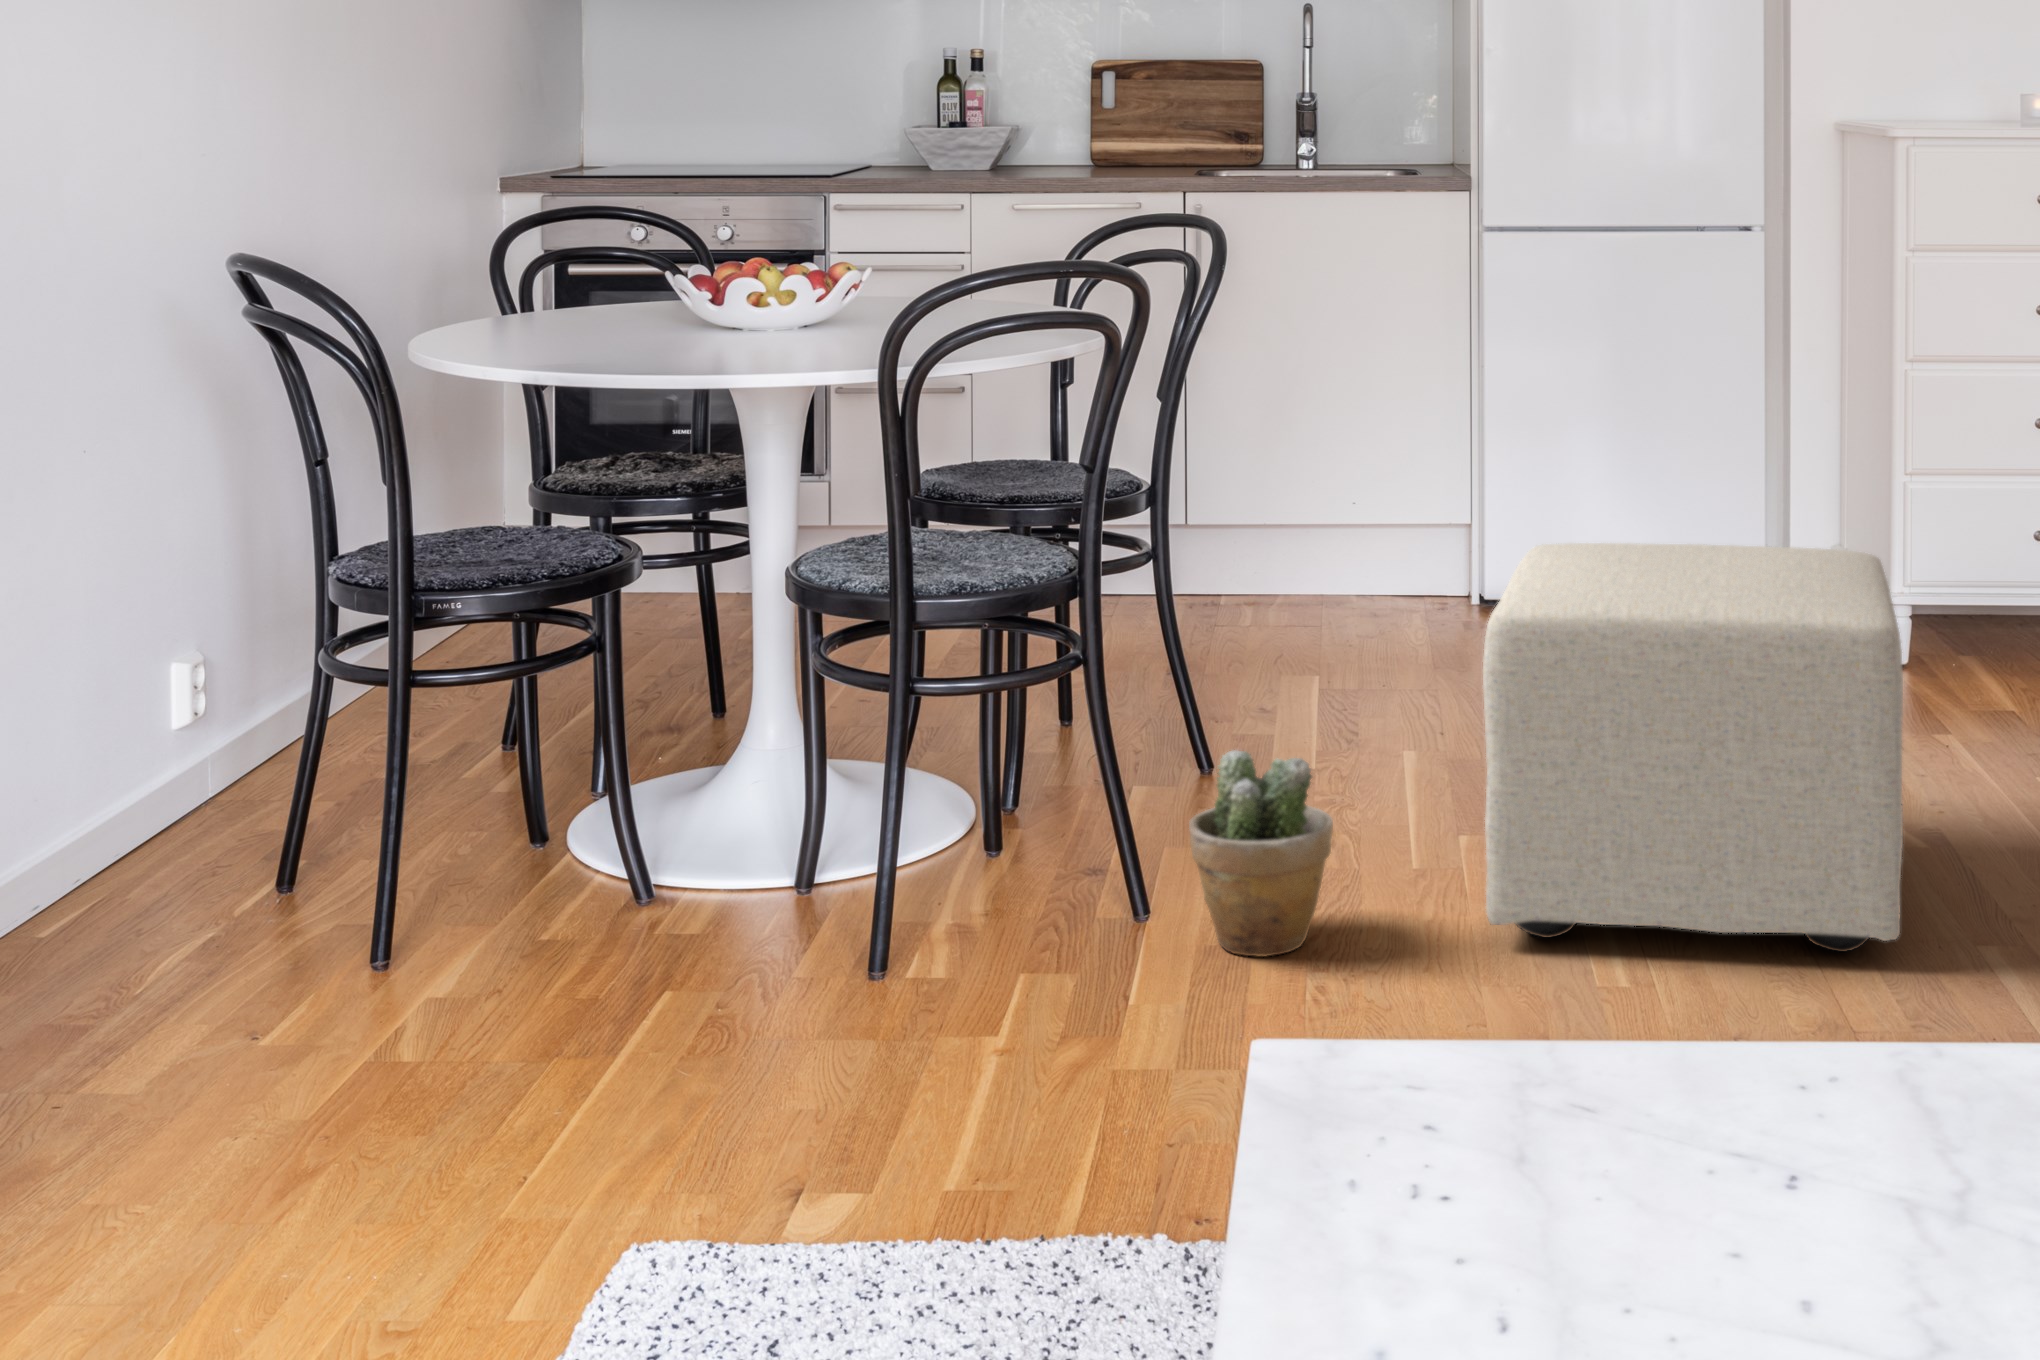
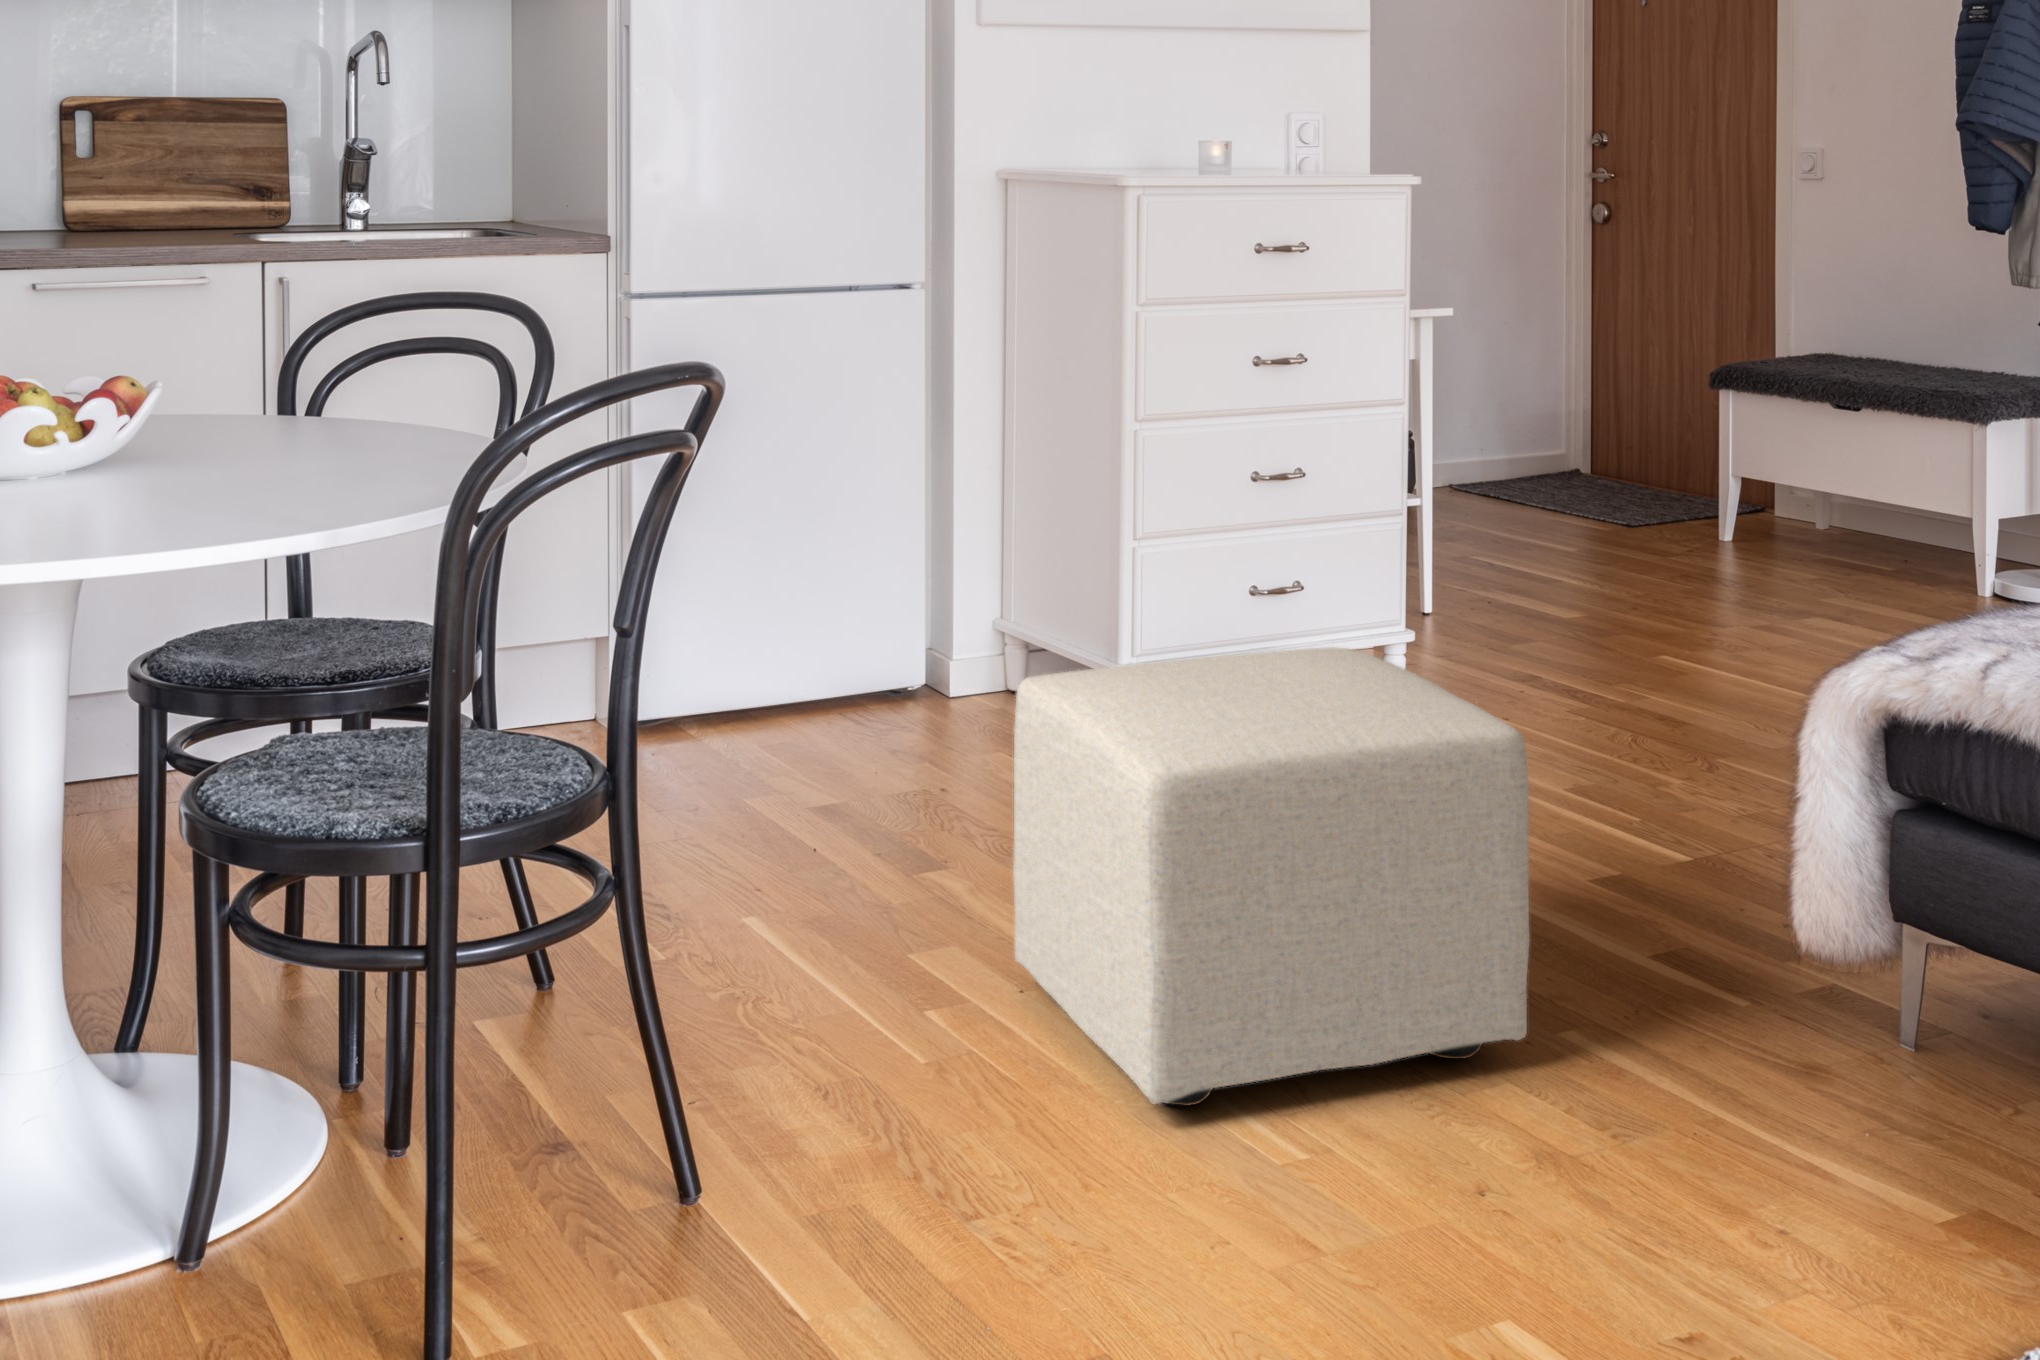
potted plant: present [1189,750,1333,957] -> none [830,963,995,1198]

